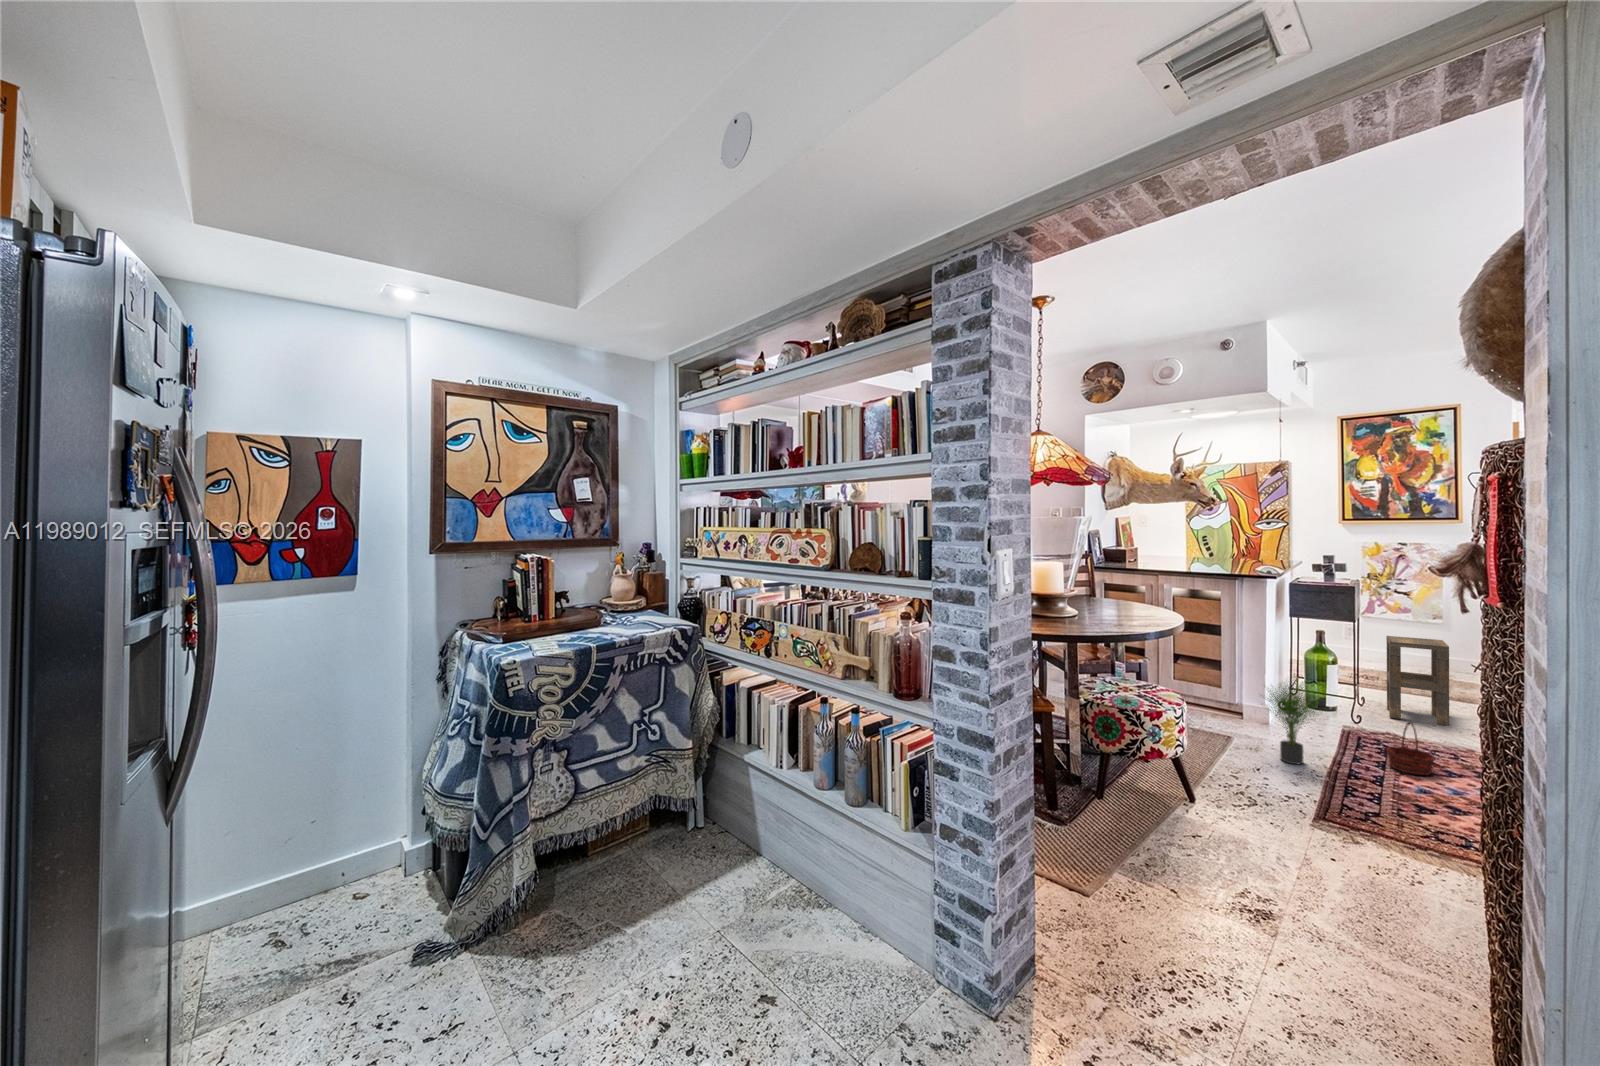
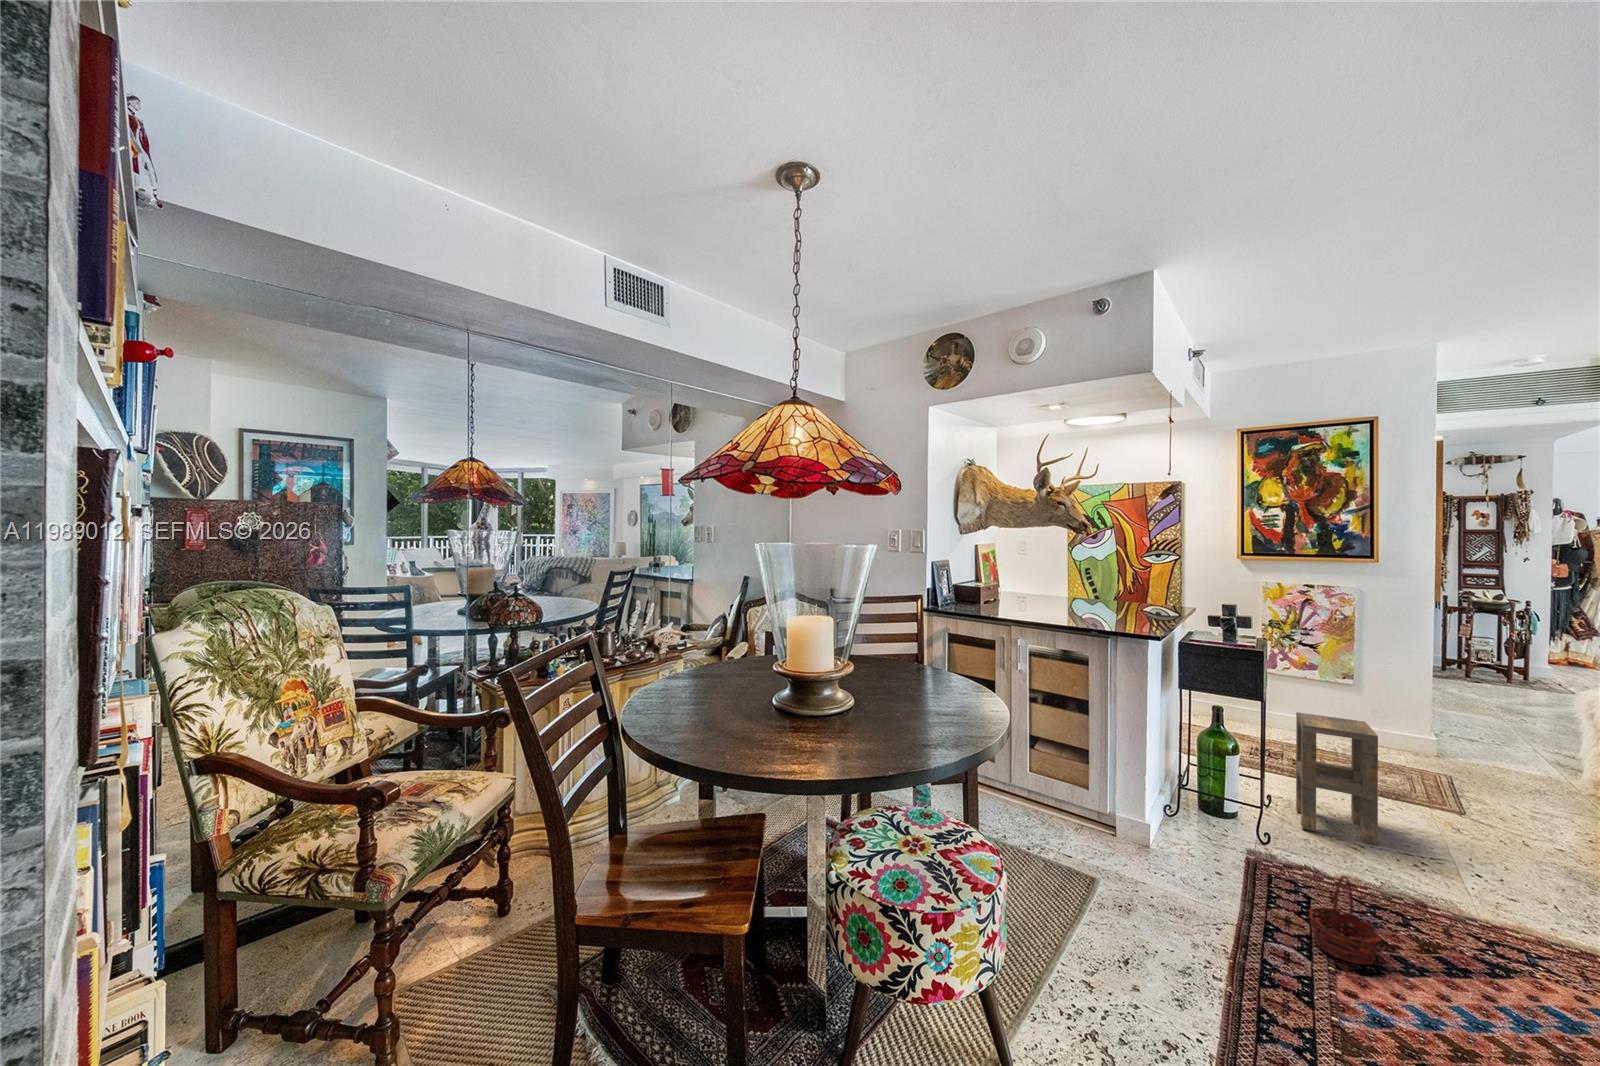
potted plant: present [1267,683,1319,764] -> none [1129,789,1228,938]

